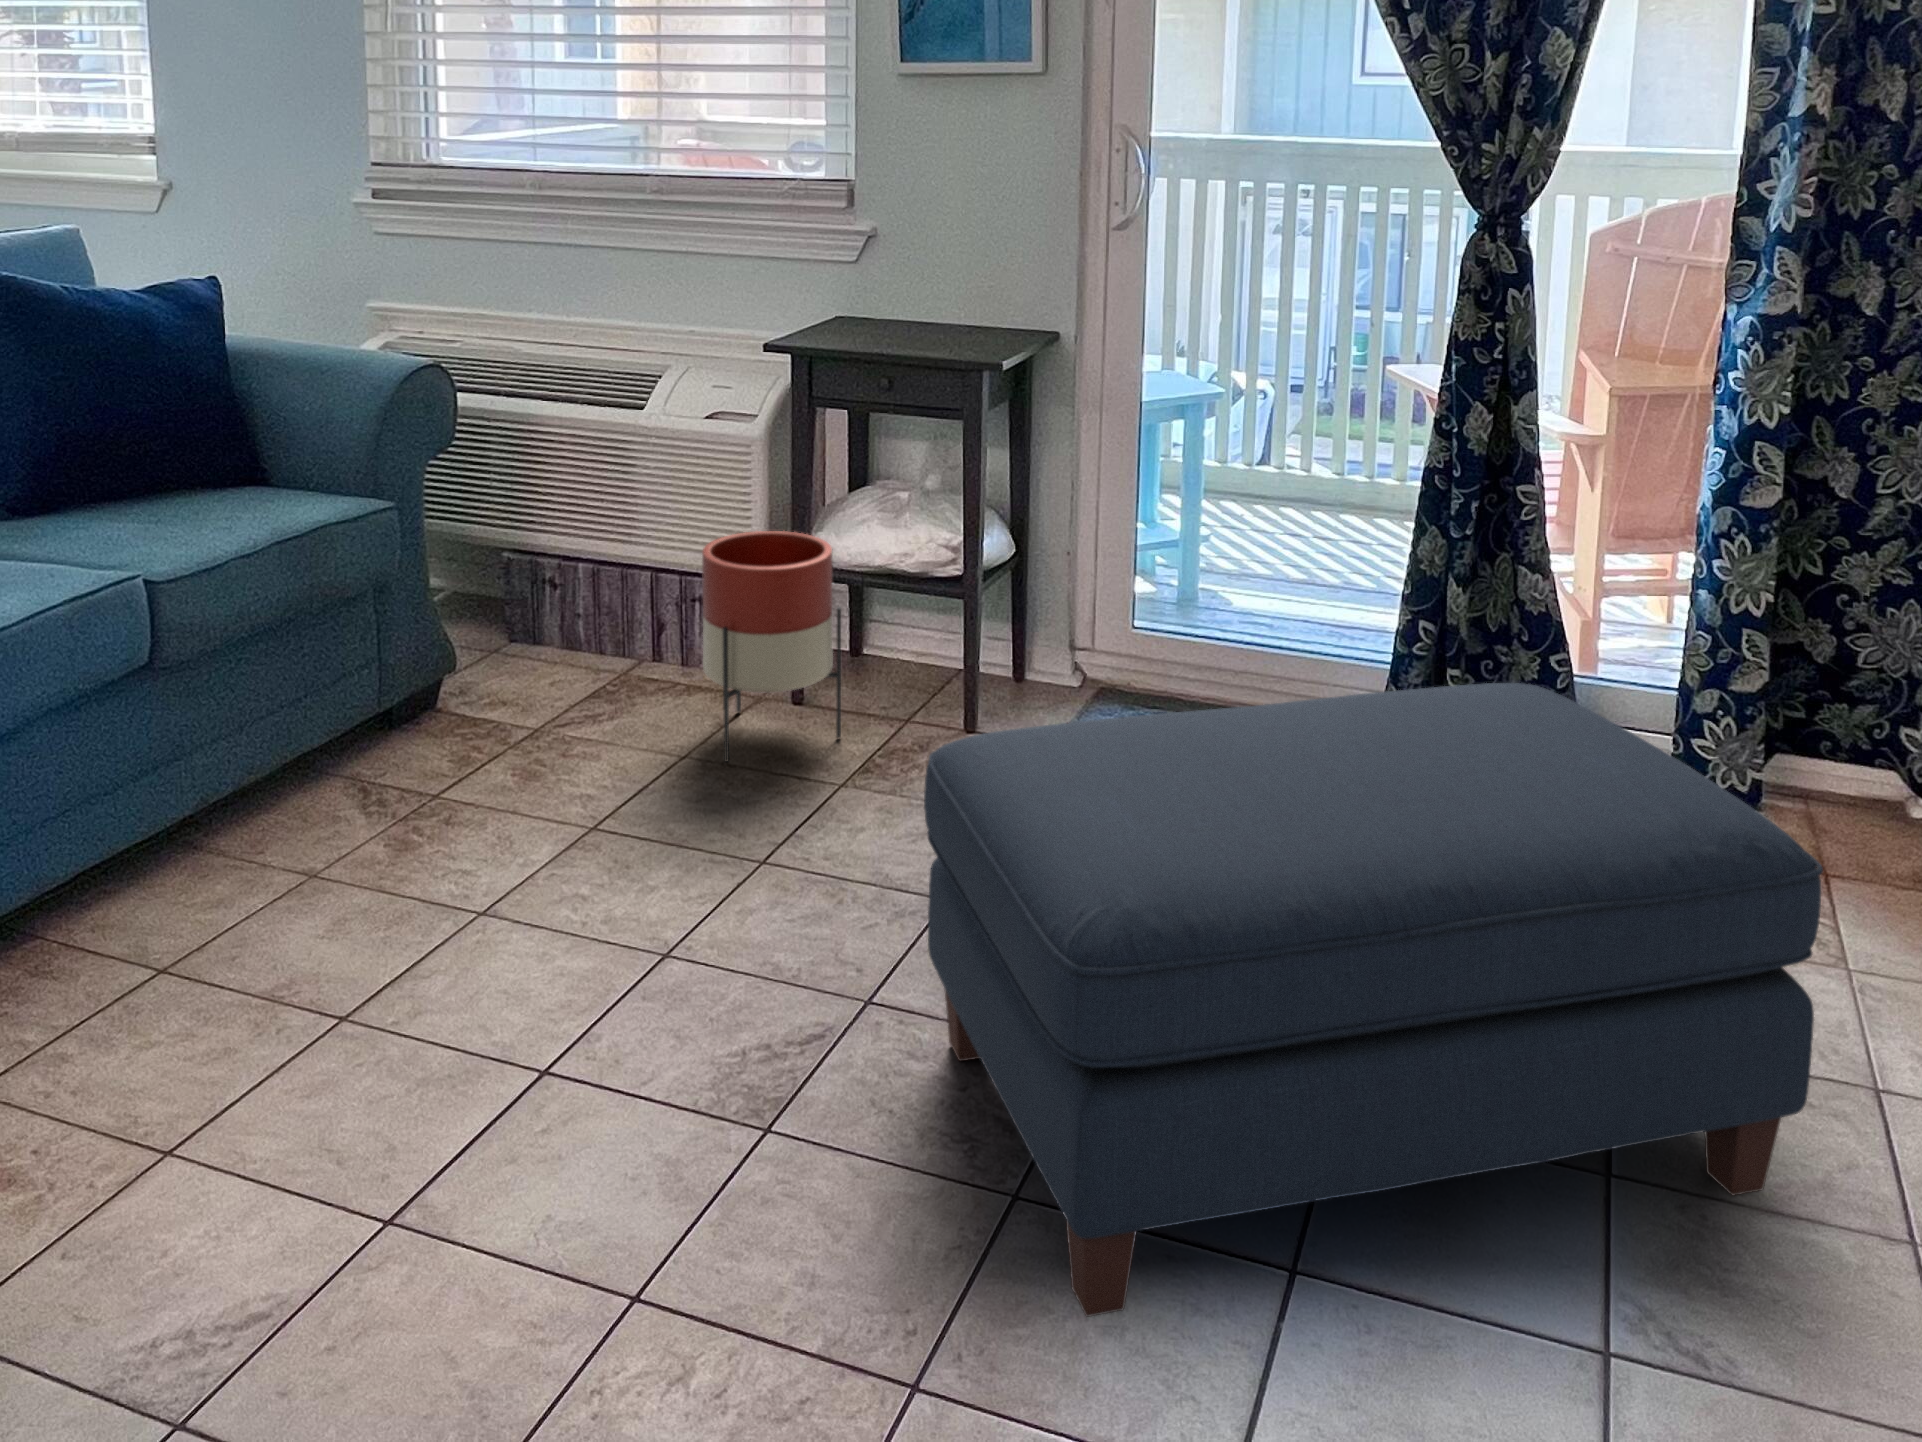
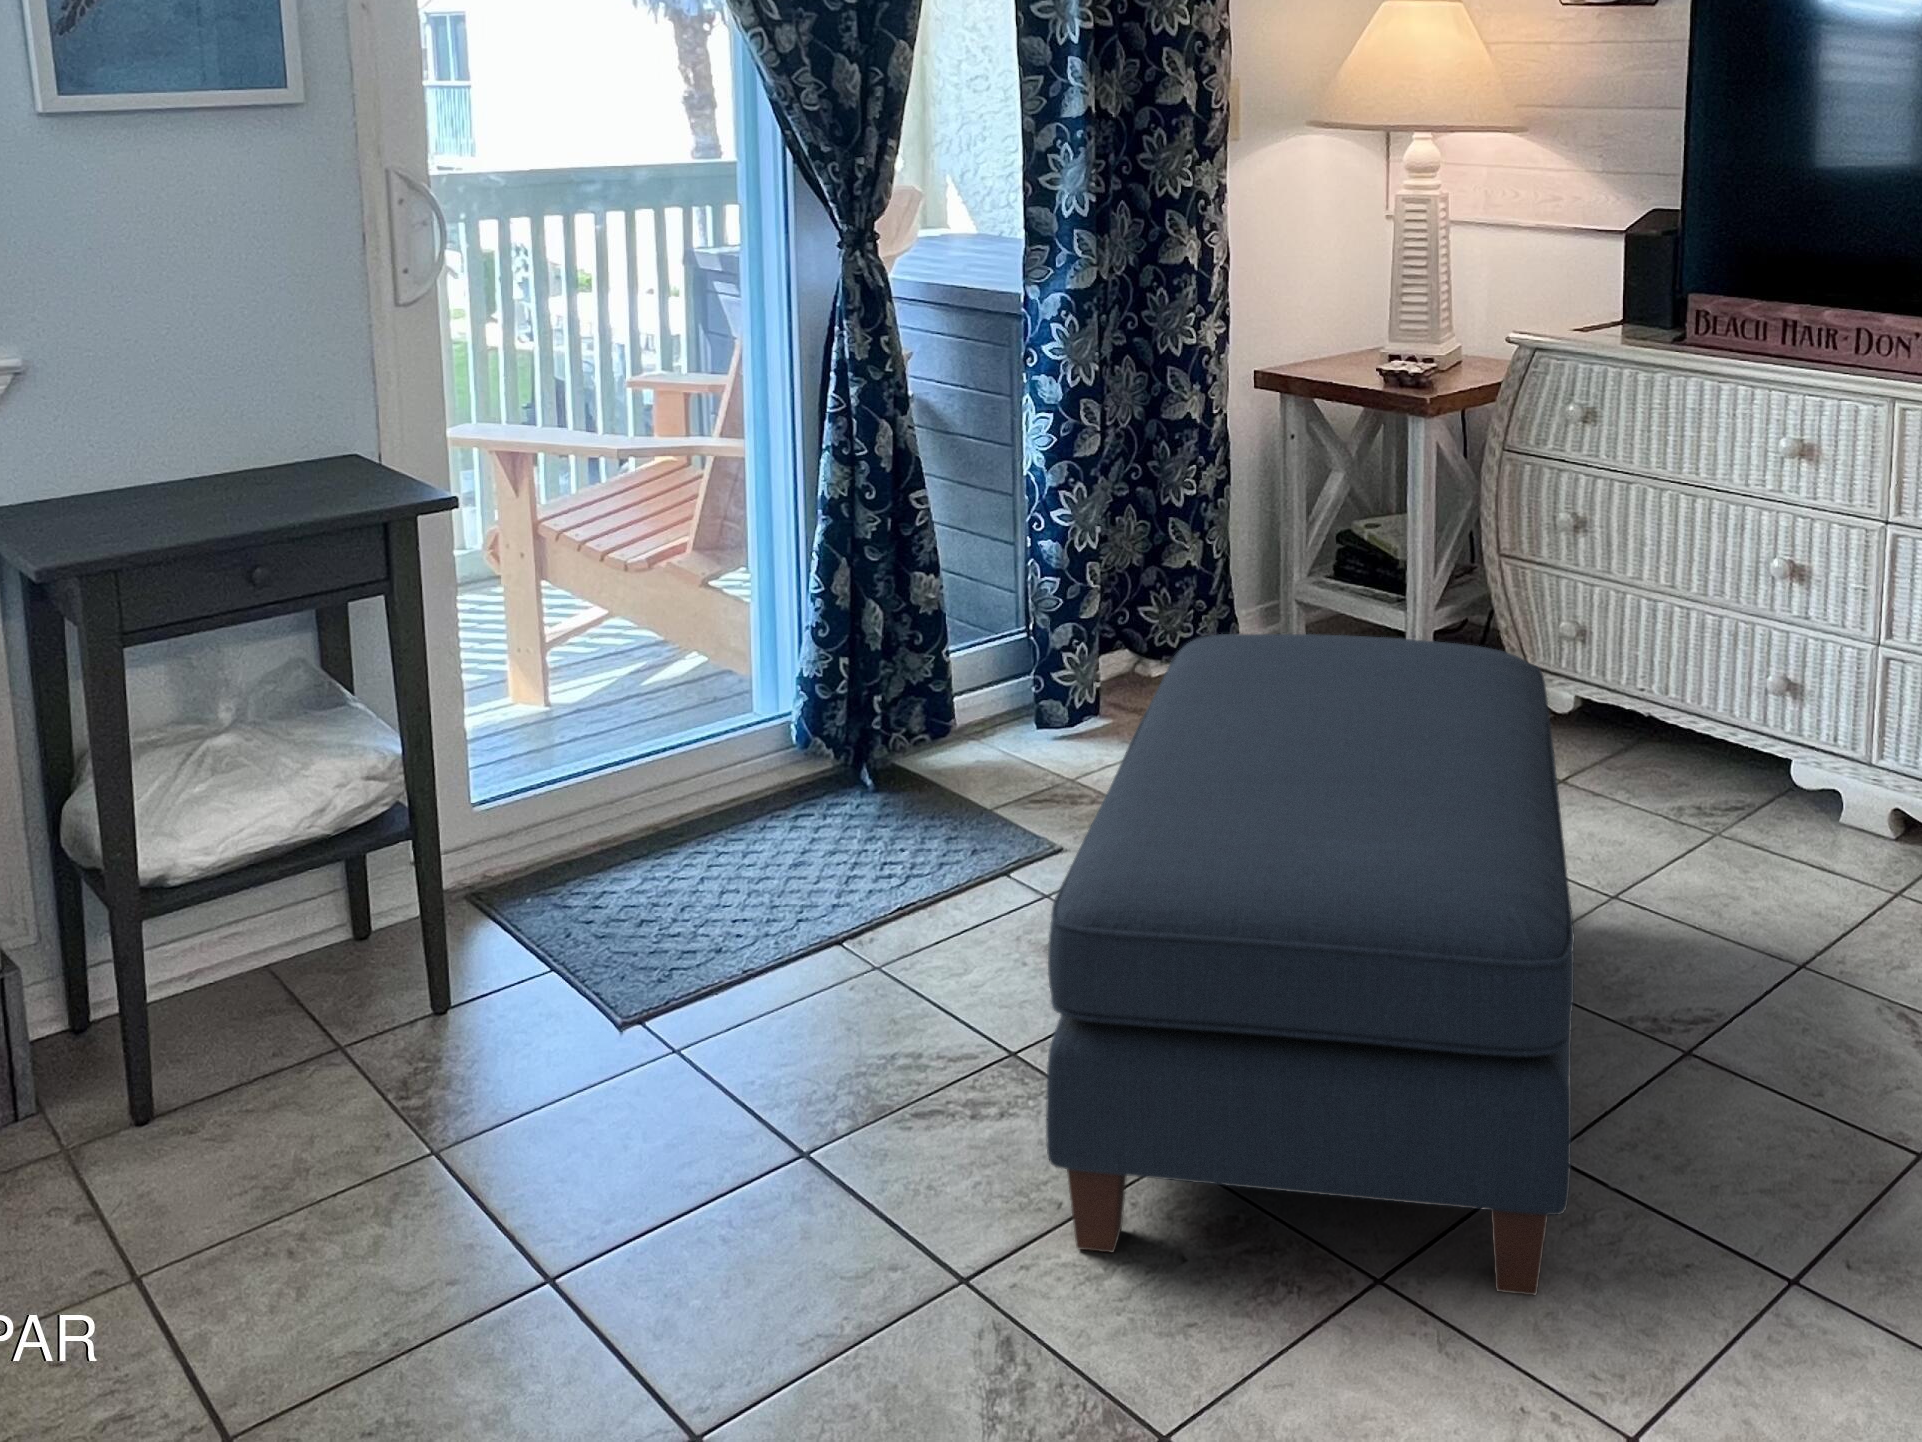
planter: present [702,531,841,762] -> none [33,849,296,1256]

